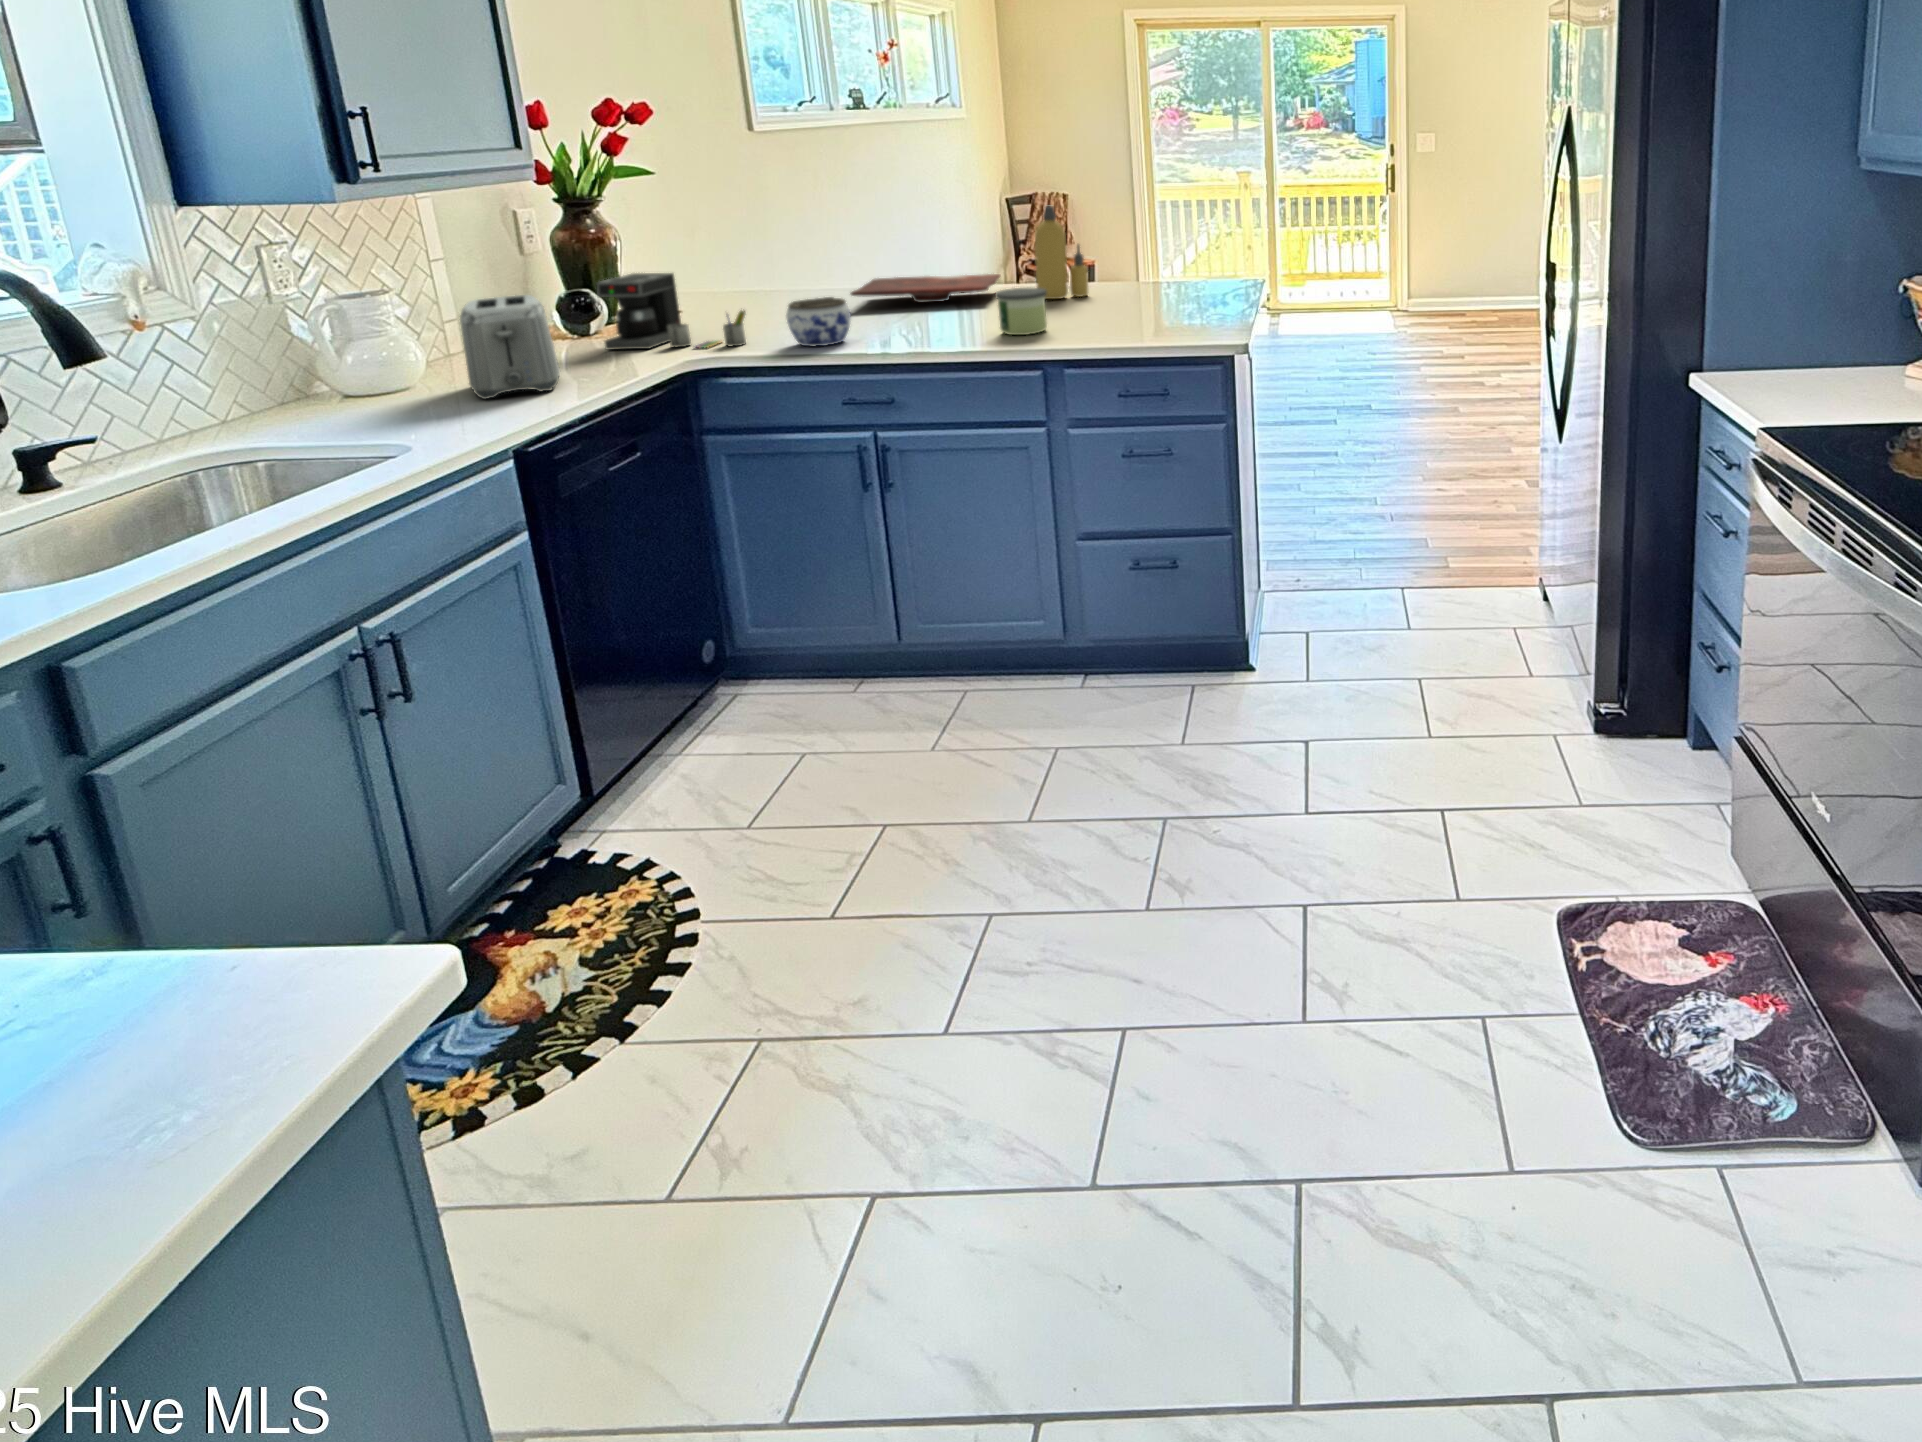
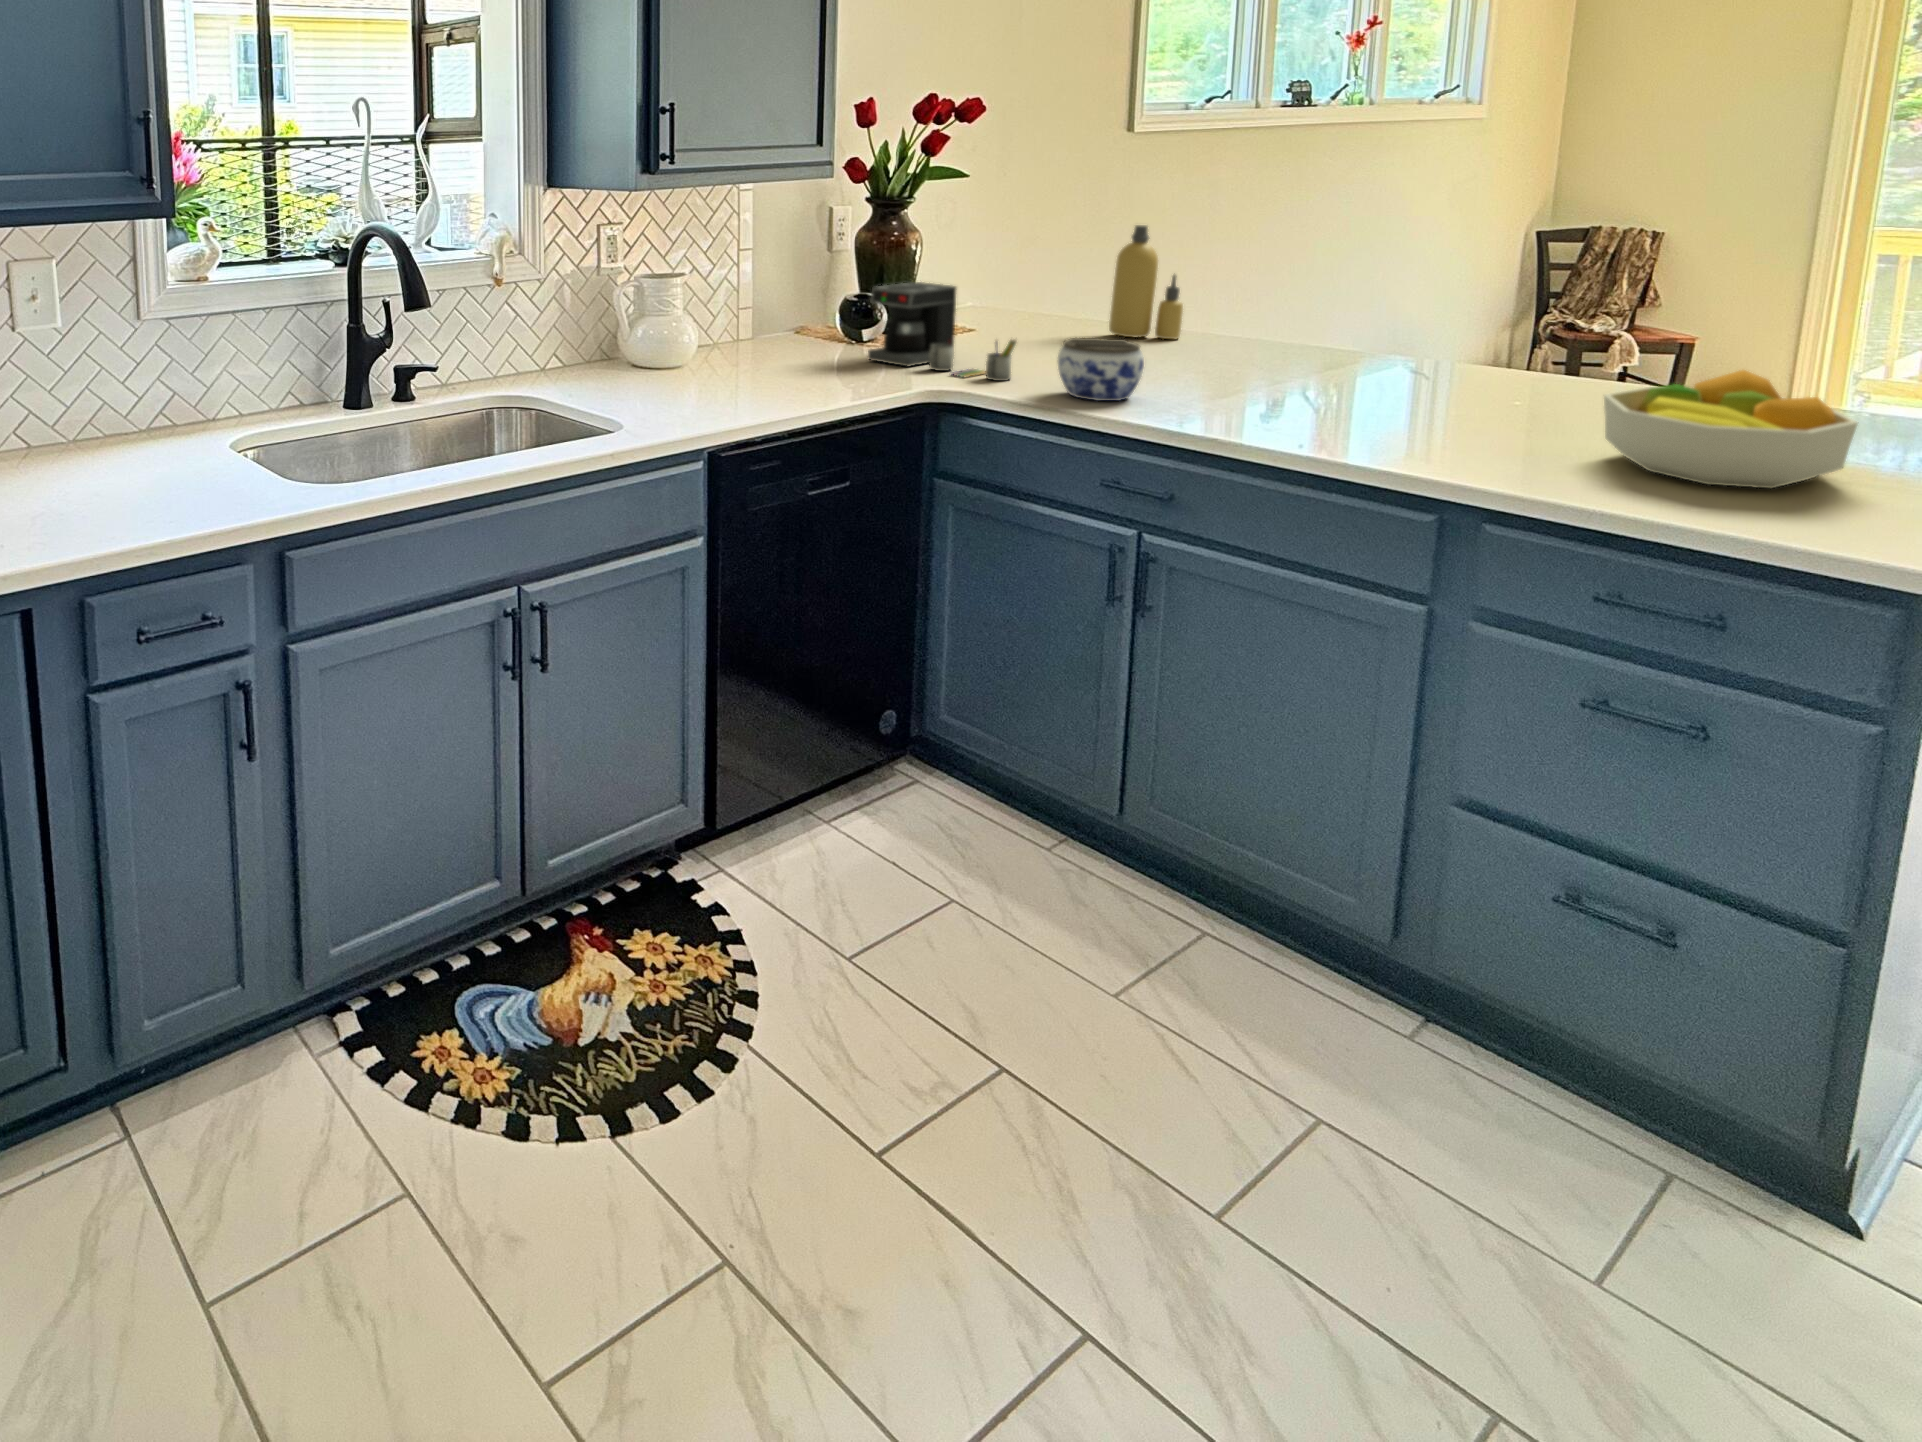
bottle: present [1035,206,1088,299] -> present [1109,225,1183,339]
fruit bowl: none [1105,265,1203,328] -> present [1604,370,1858,488]
cutting board: present [851,274,1000,302] -> none [1174,322,1428,367]
candle: present [995,288,1047,335] -> none [1372,368,1473,445]
toaster: present [460,295,560,399] -> none [715,291,802,394]

